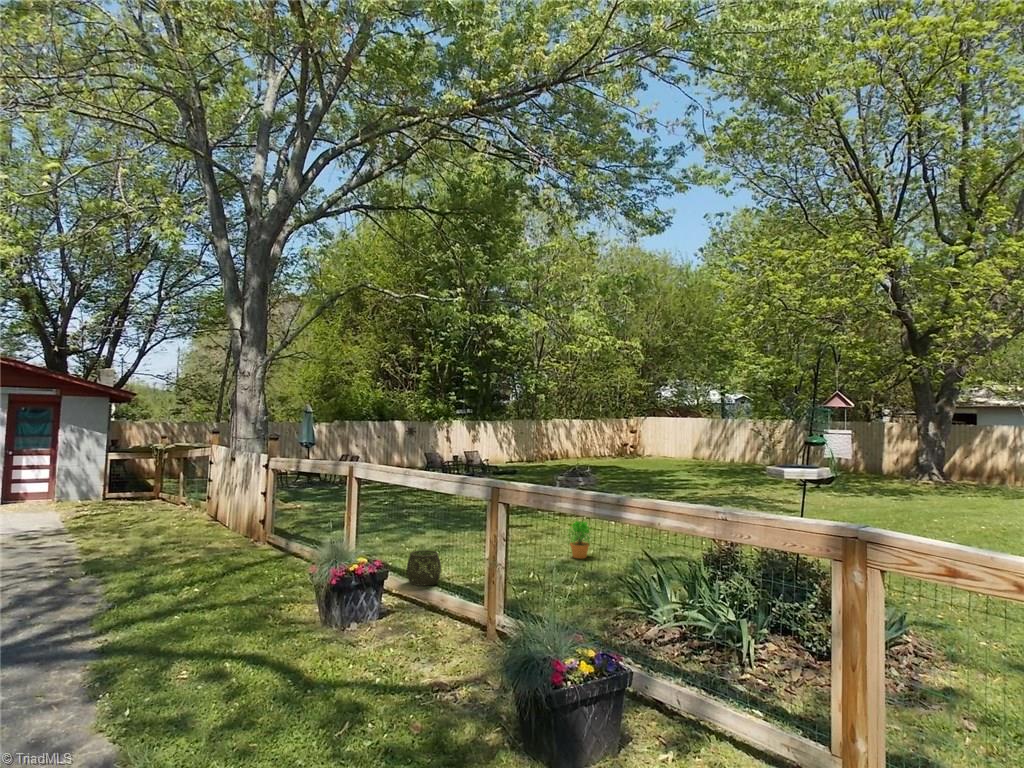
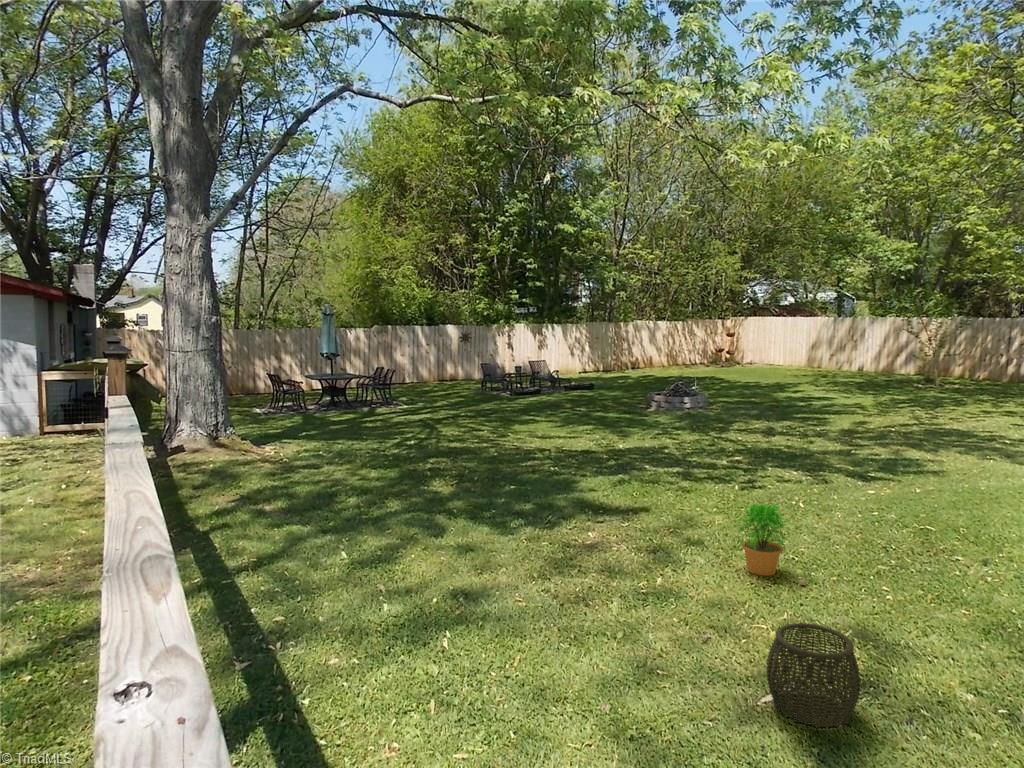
woven basket: present [407,550,441,586] -> present [766,623,861,728]

